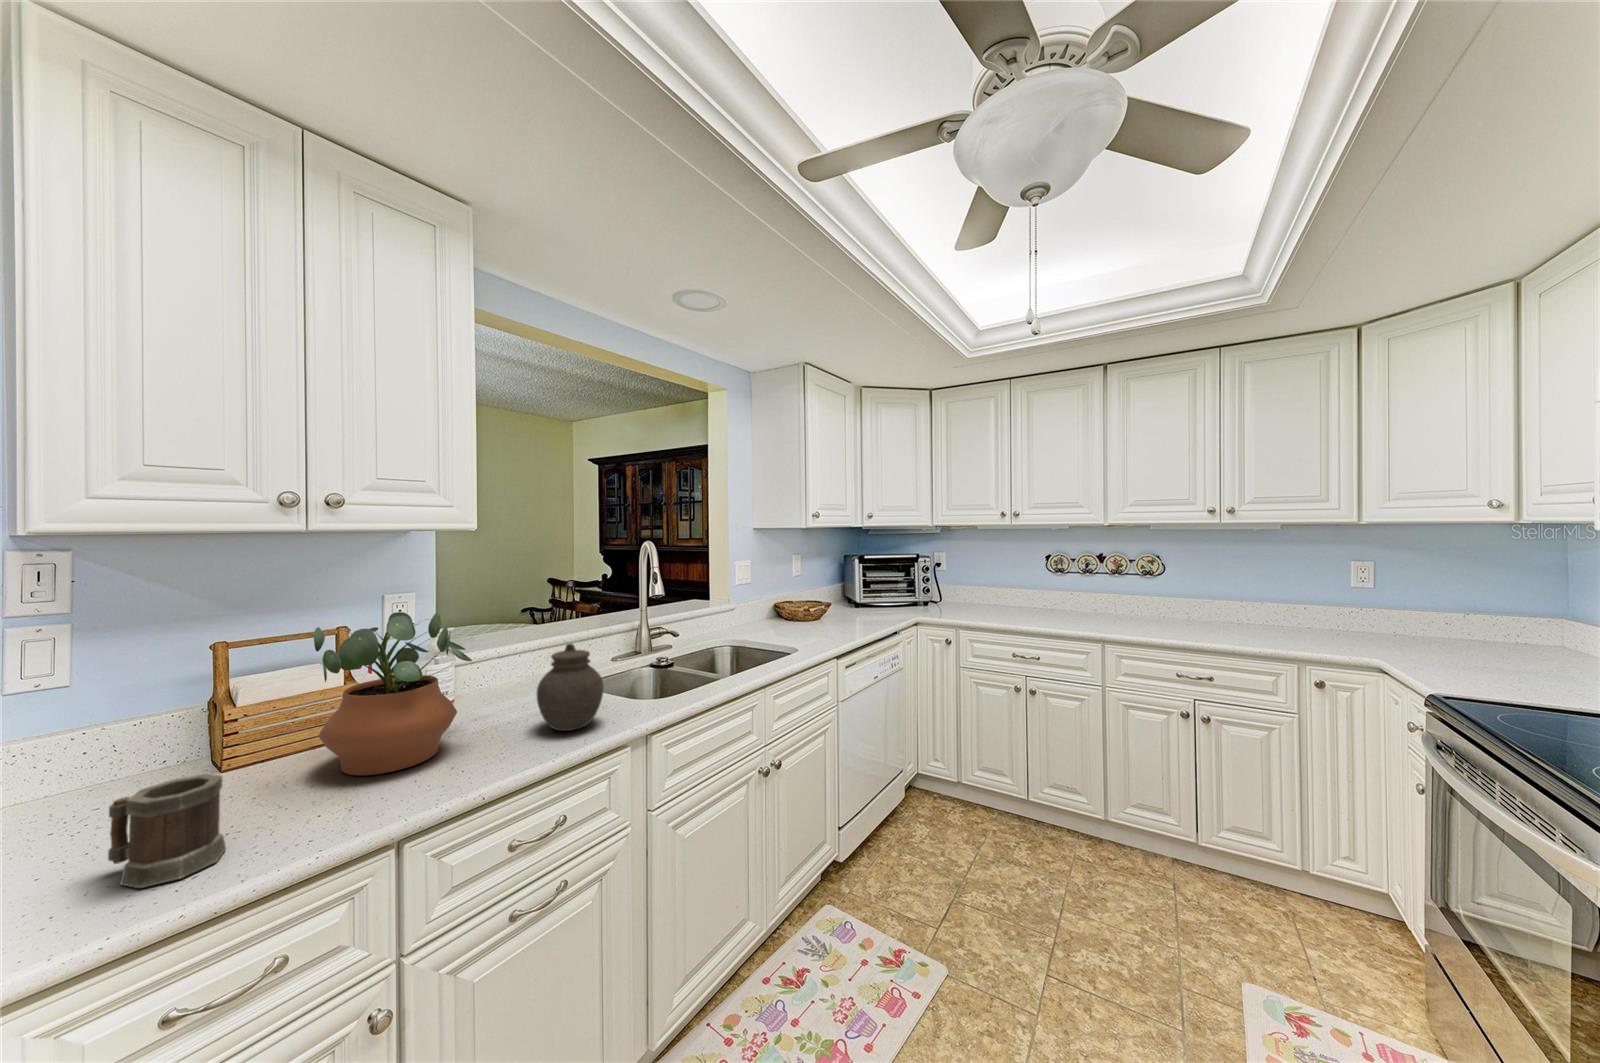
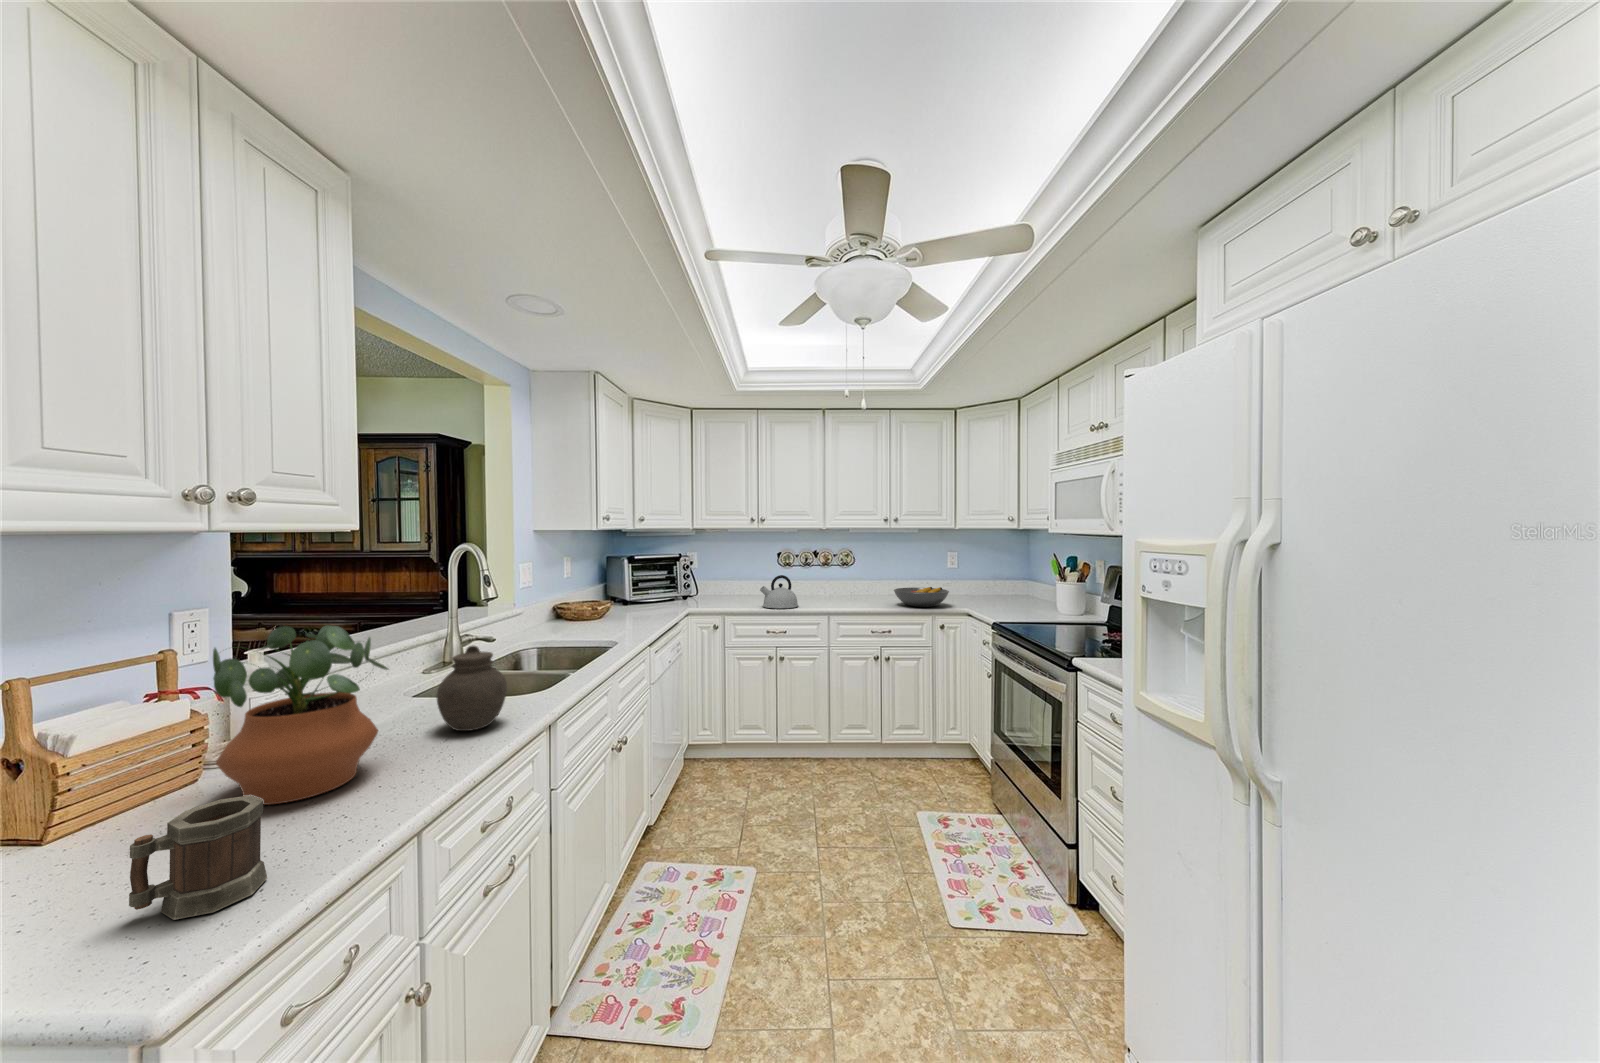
kettle: none [1007,584,1061,627] -> present [760,575,798,608]
fruit bowl: none [1221,612,1337,645] -> present [894,587,949,607]

